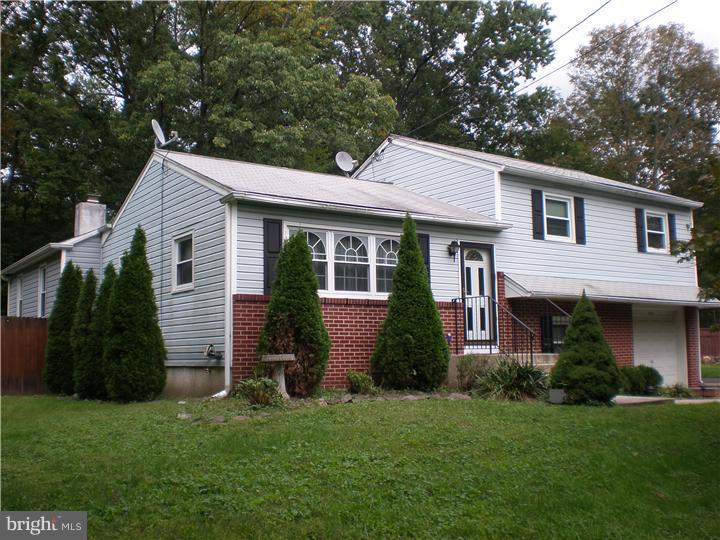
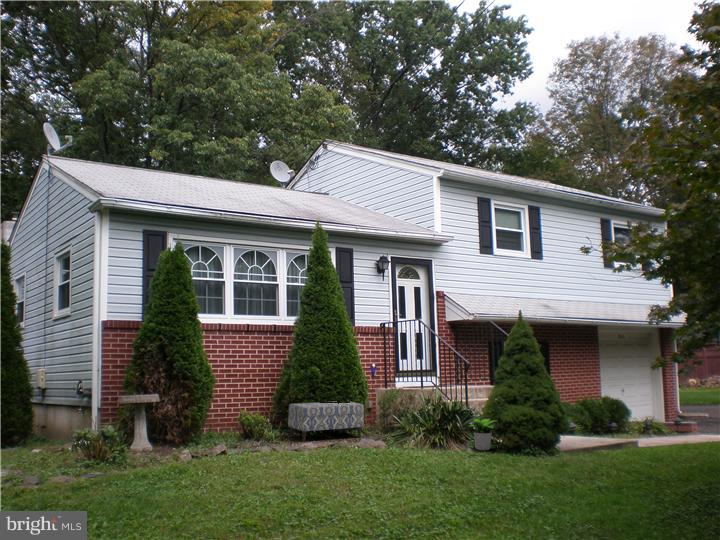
bench: none [390,364,453,396] -> present [288,401,364,442]

